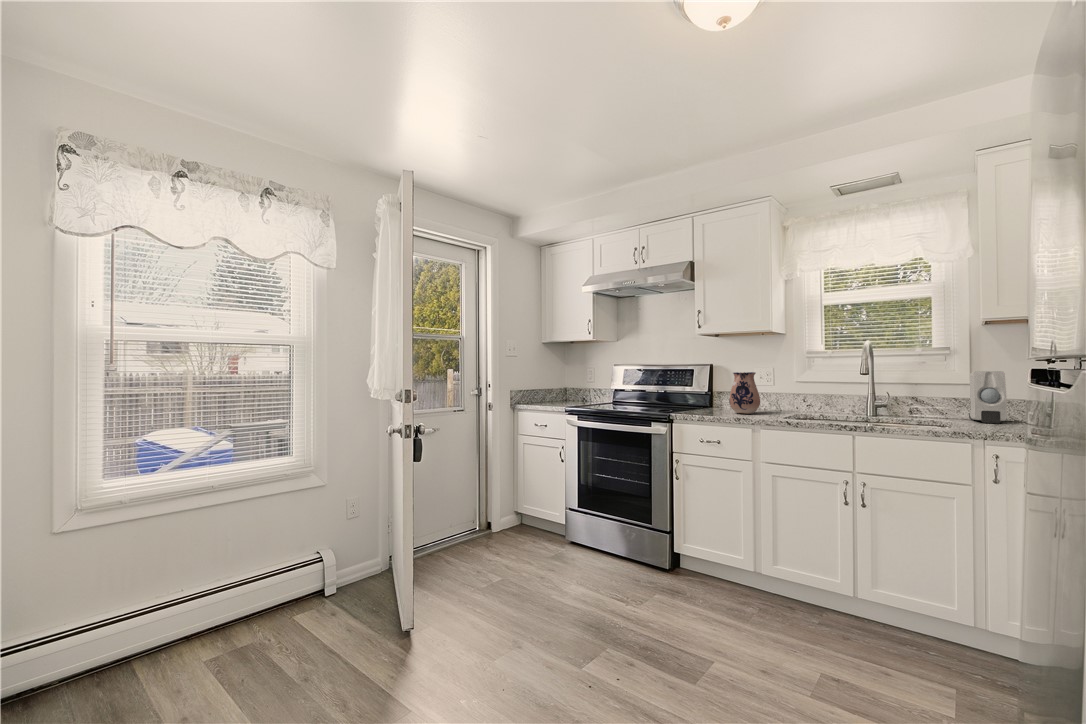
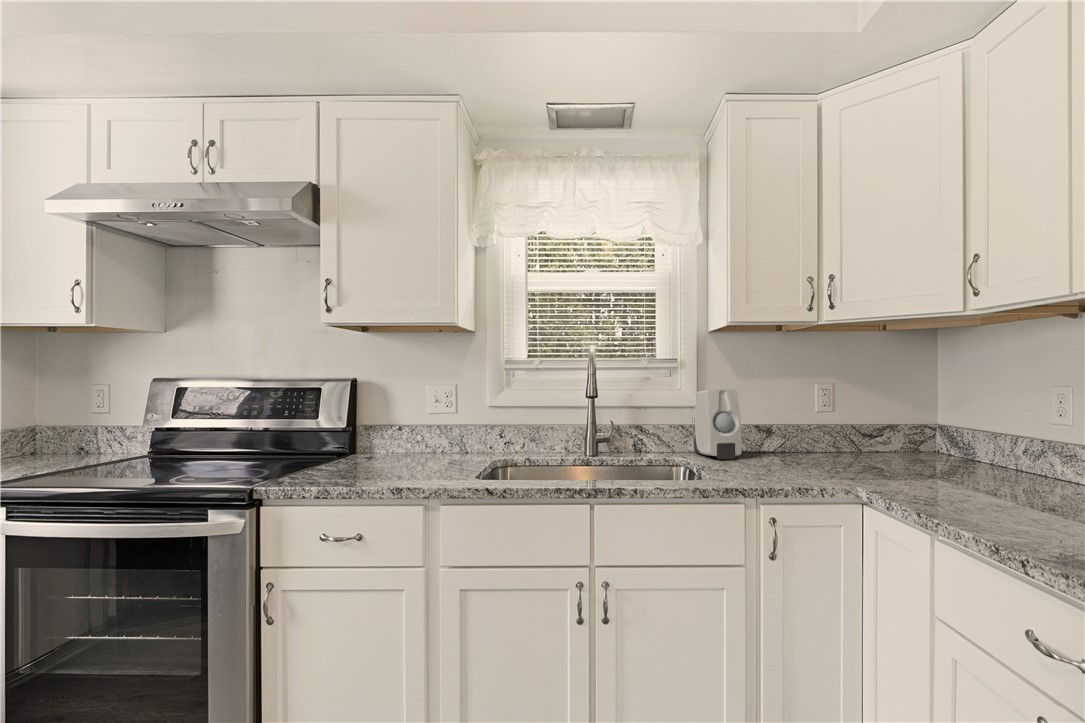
ceramic pitcher: present [729,372,760,414] -> none [381,394,434,468]

